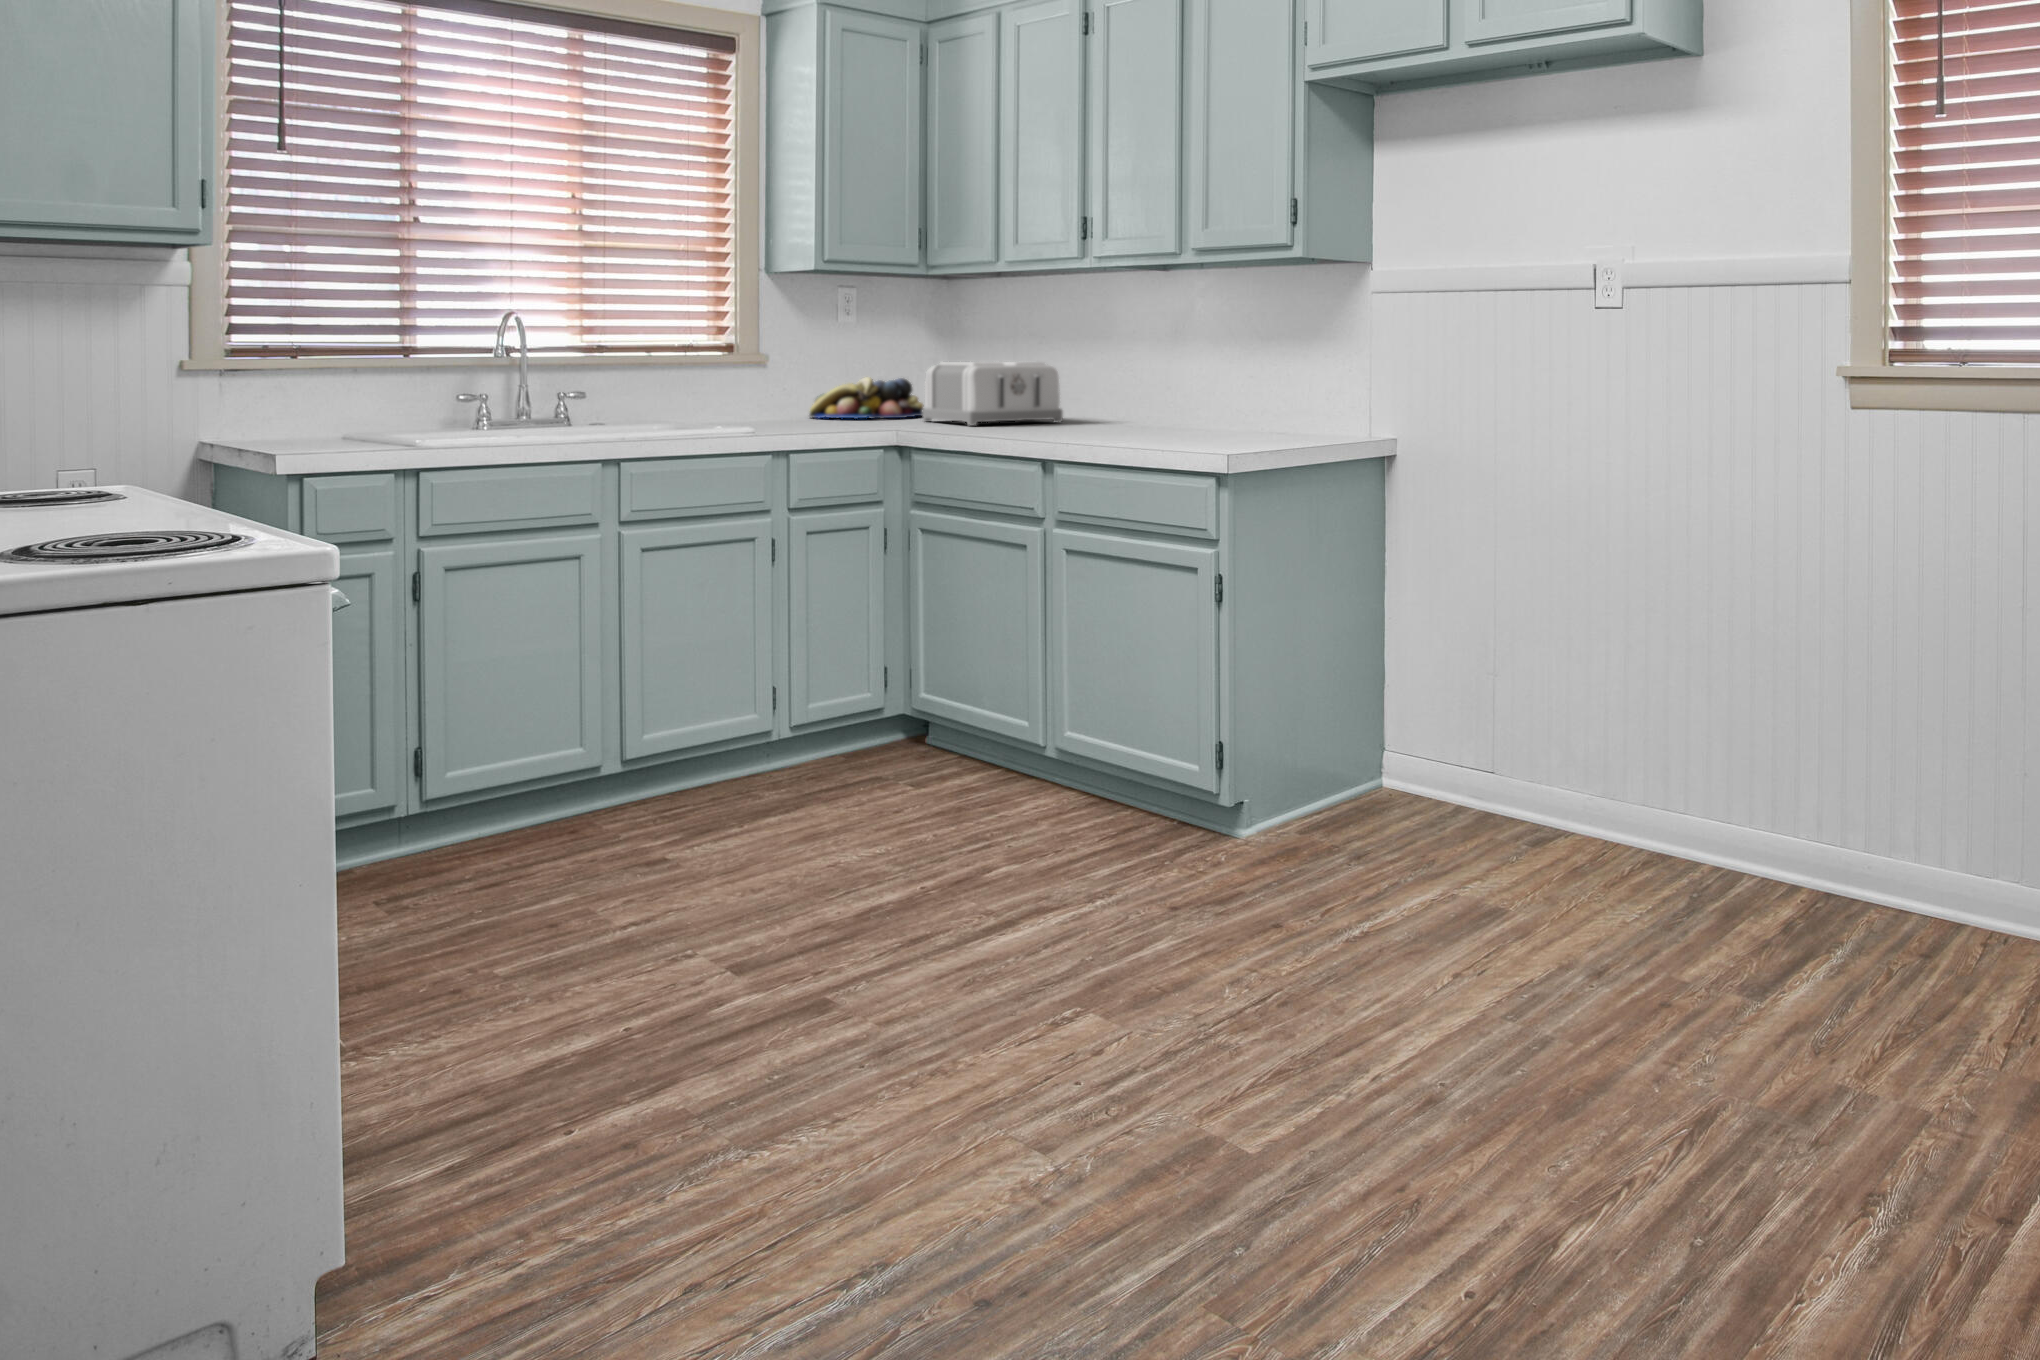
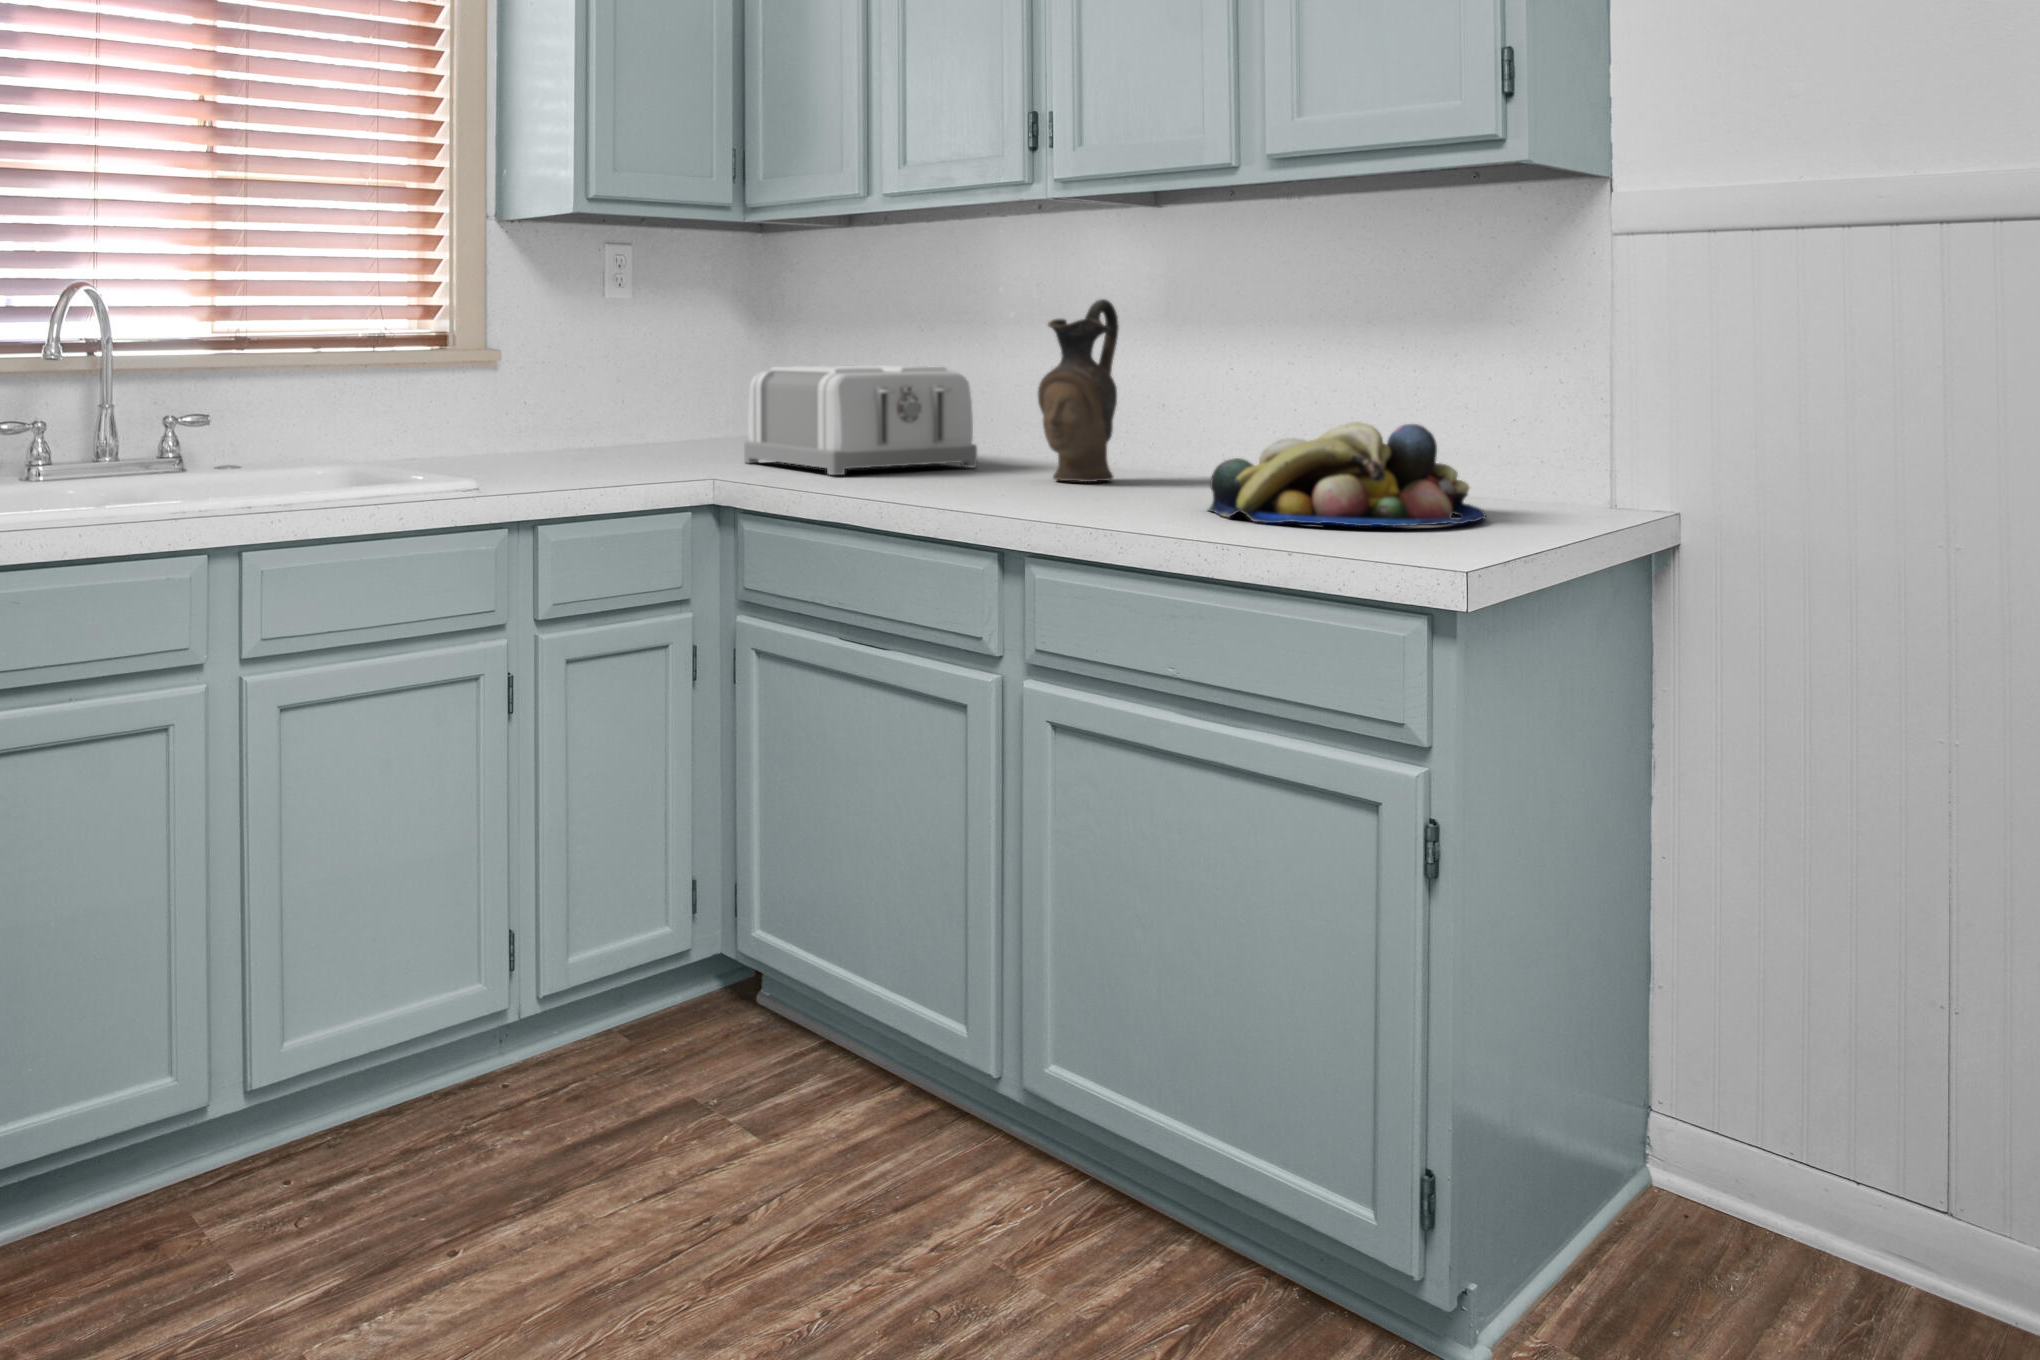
ceramic pitcher: none [1087,323,1137,427] -> present [1038,299,1119,482]
fruit bowl: present [810,377,924,419] -> present [1208,422,1486,526]

